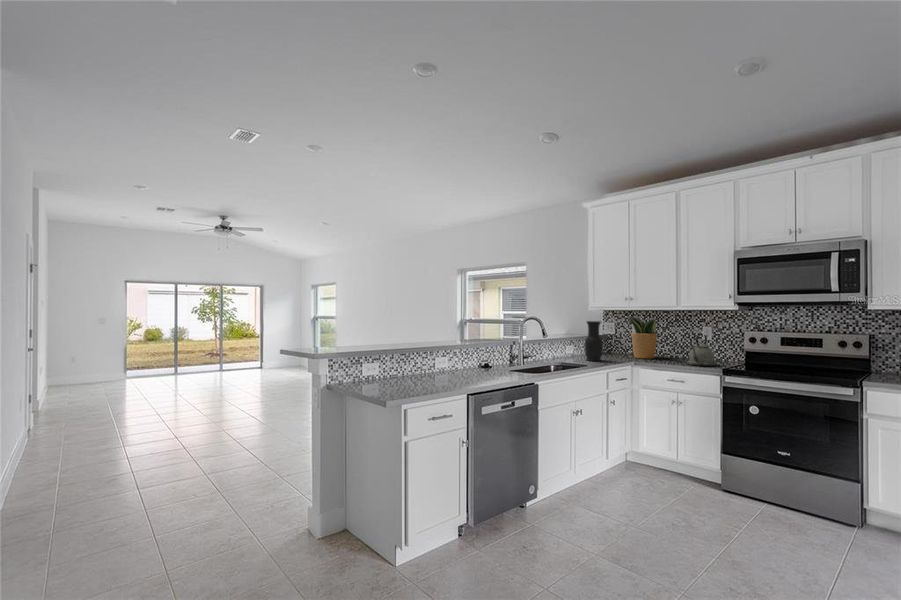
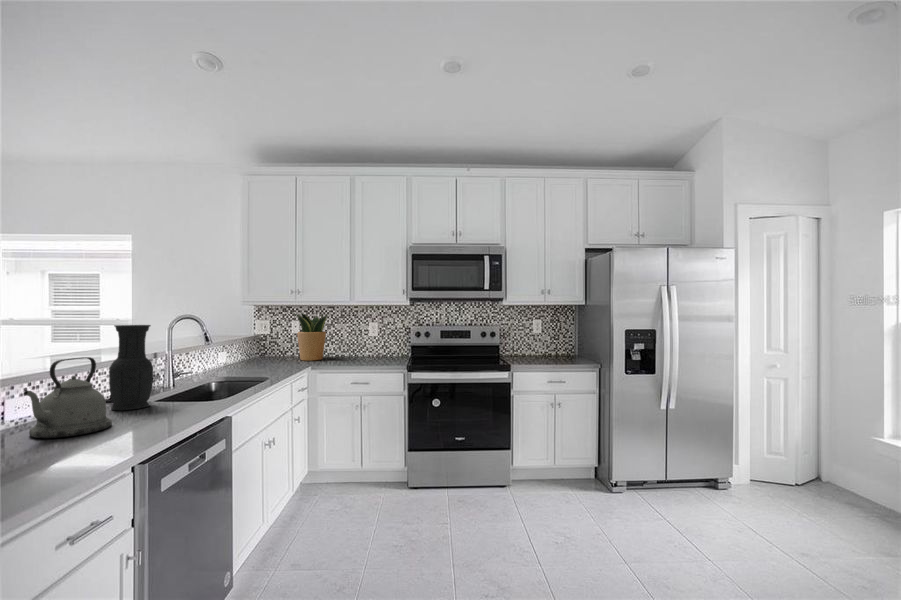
vase: present [585,321,603,361] -> present [109,325,153,410]
kettle: present [687,335,717,366] -> present [24,357,112,438]

